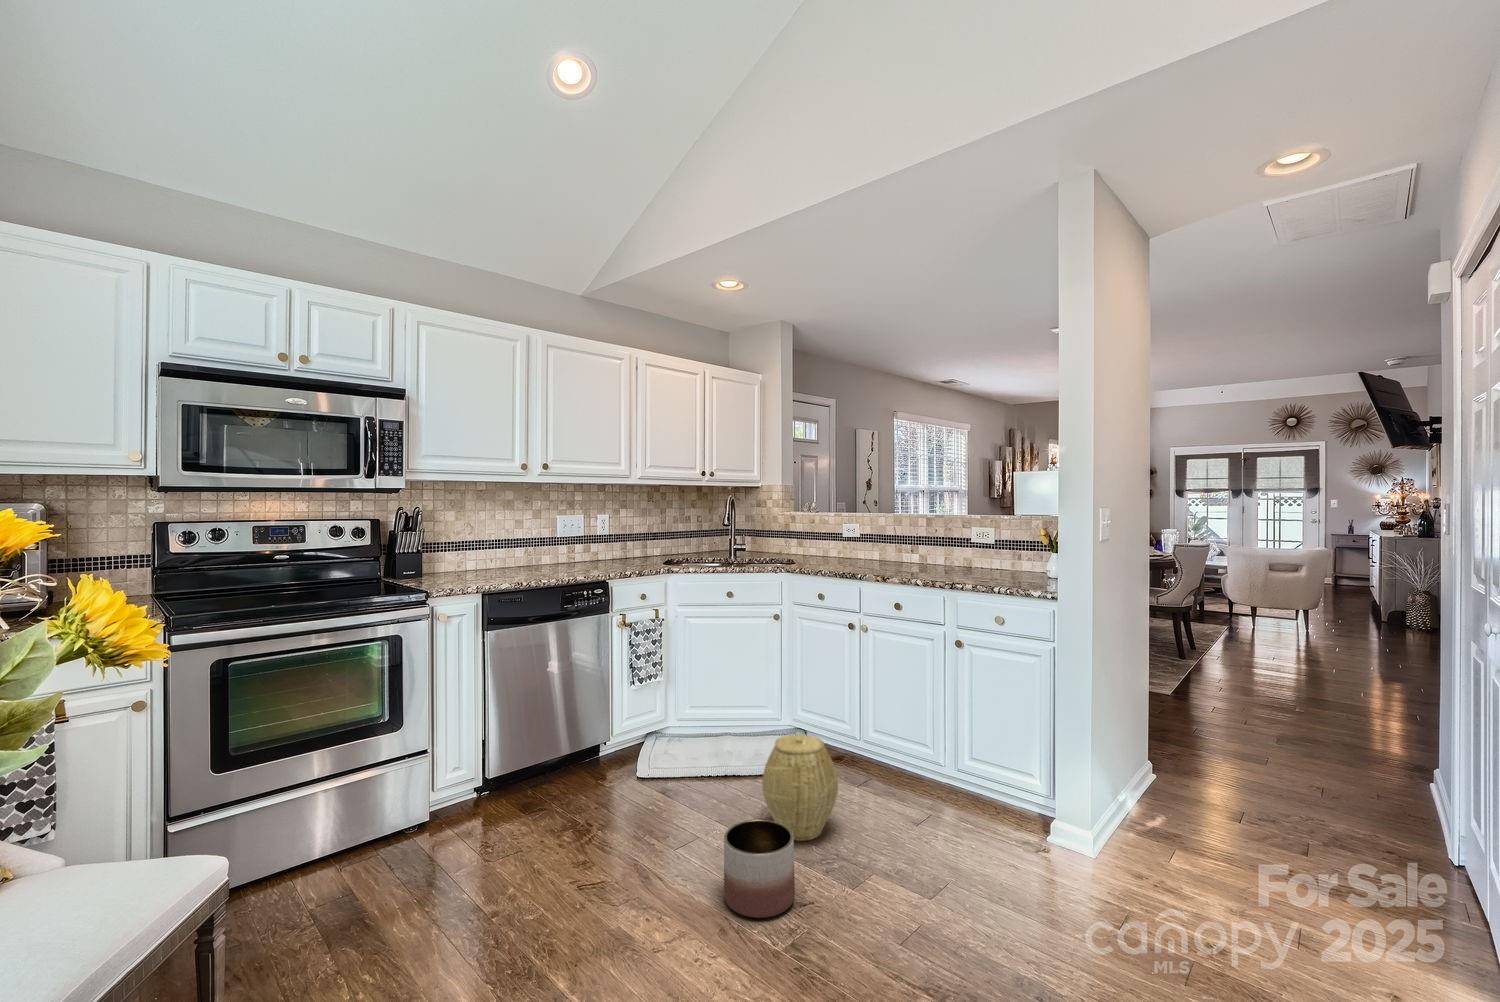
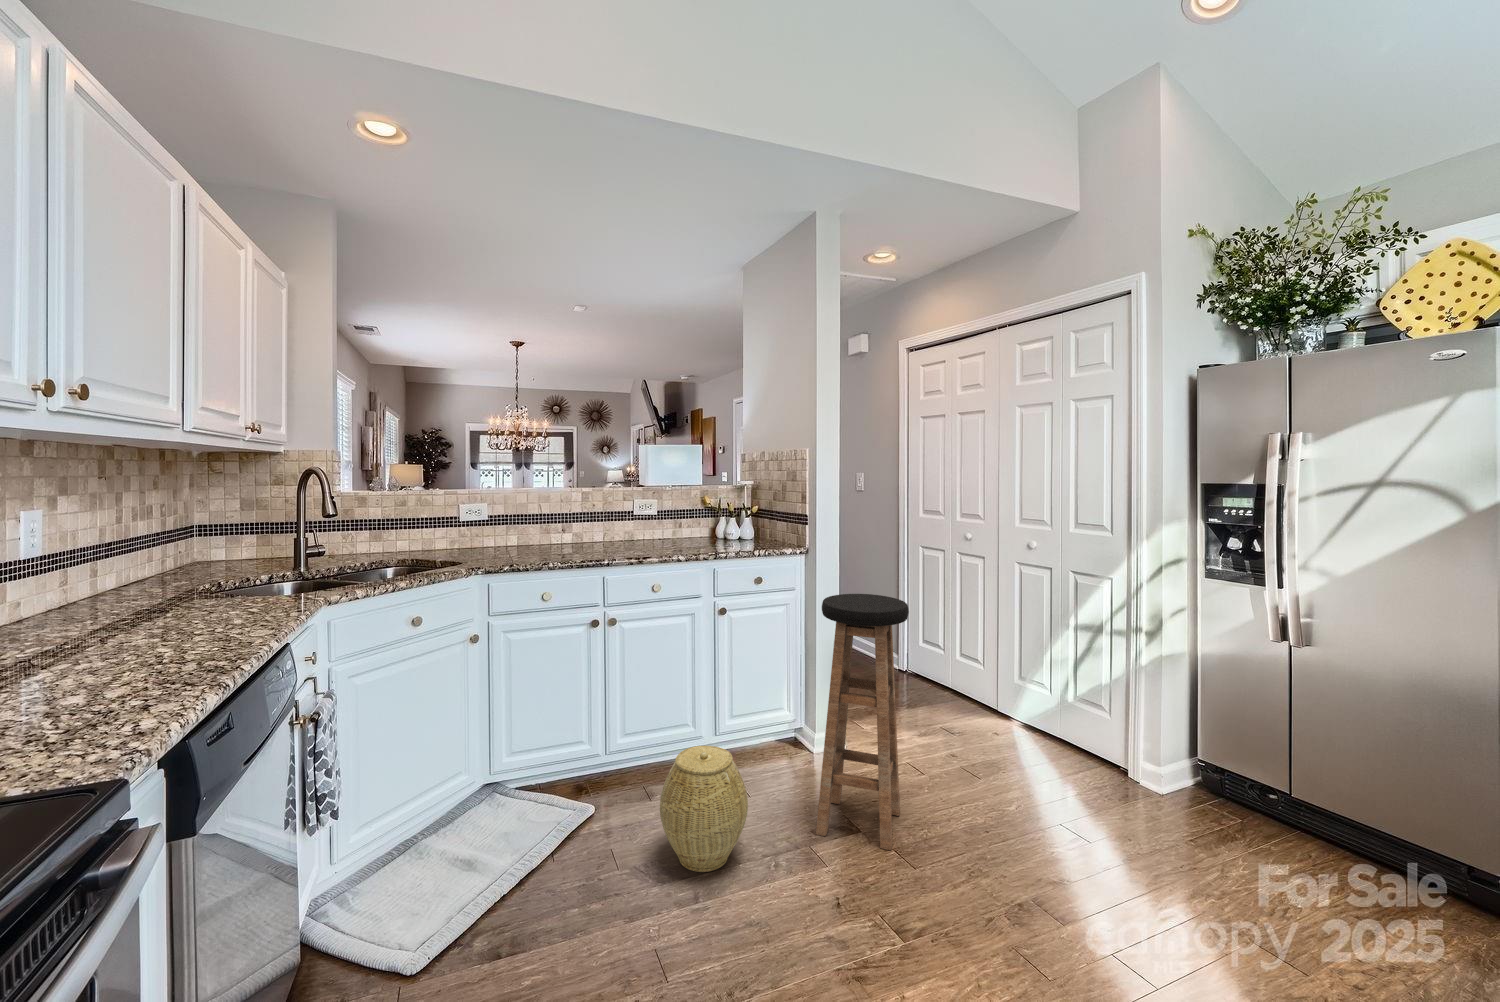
bar stool: none [891,634,998,924] -> present [816,594,909,850]
planter: present [724,820,795,918] -> none [776,836,857,955]

